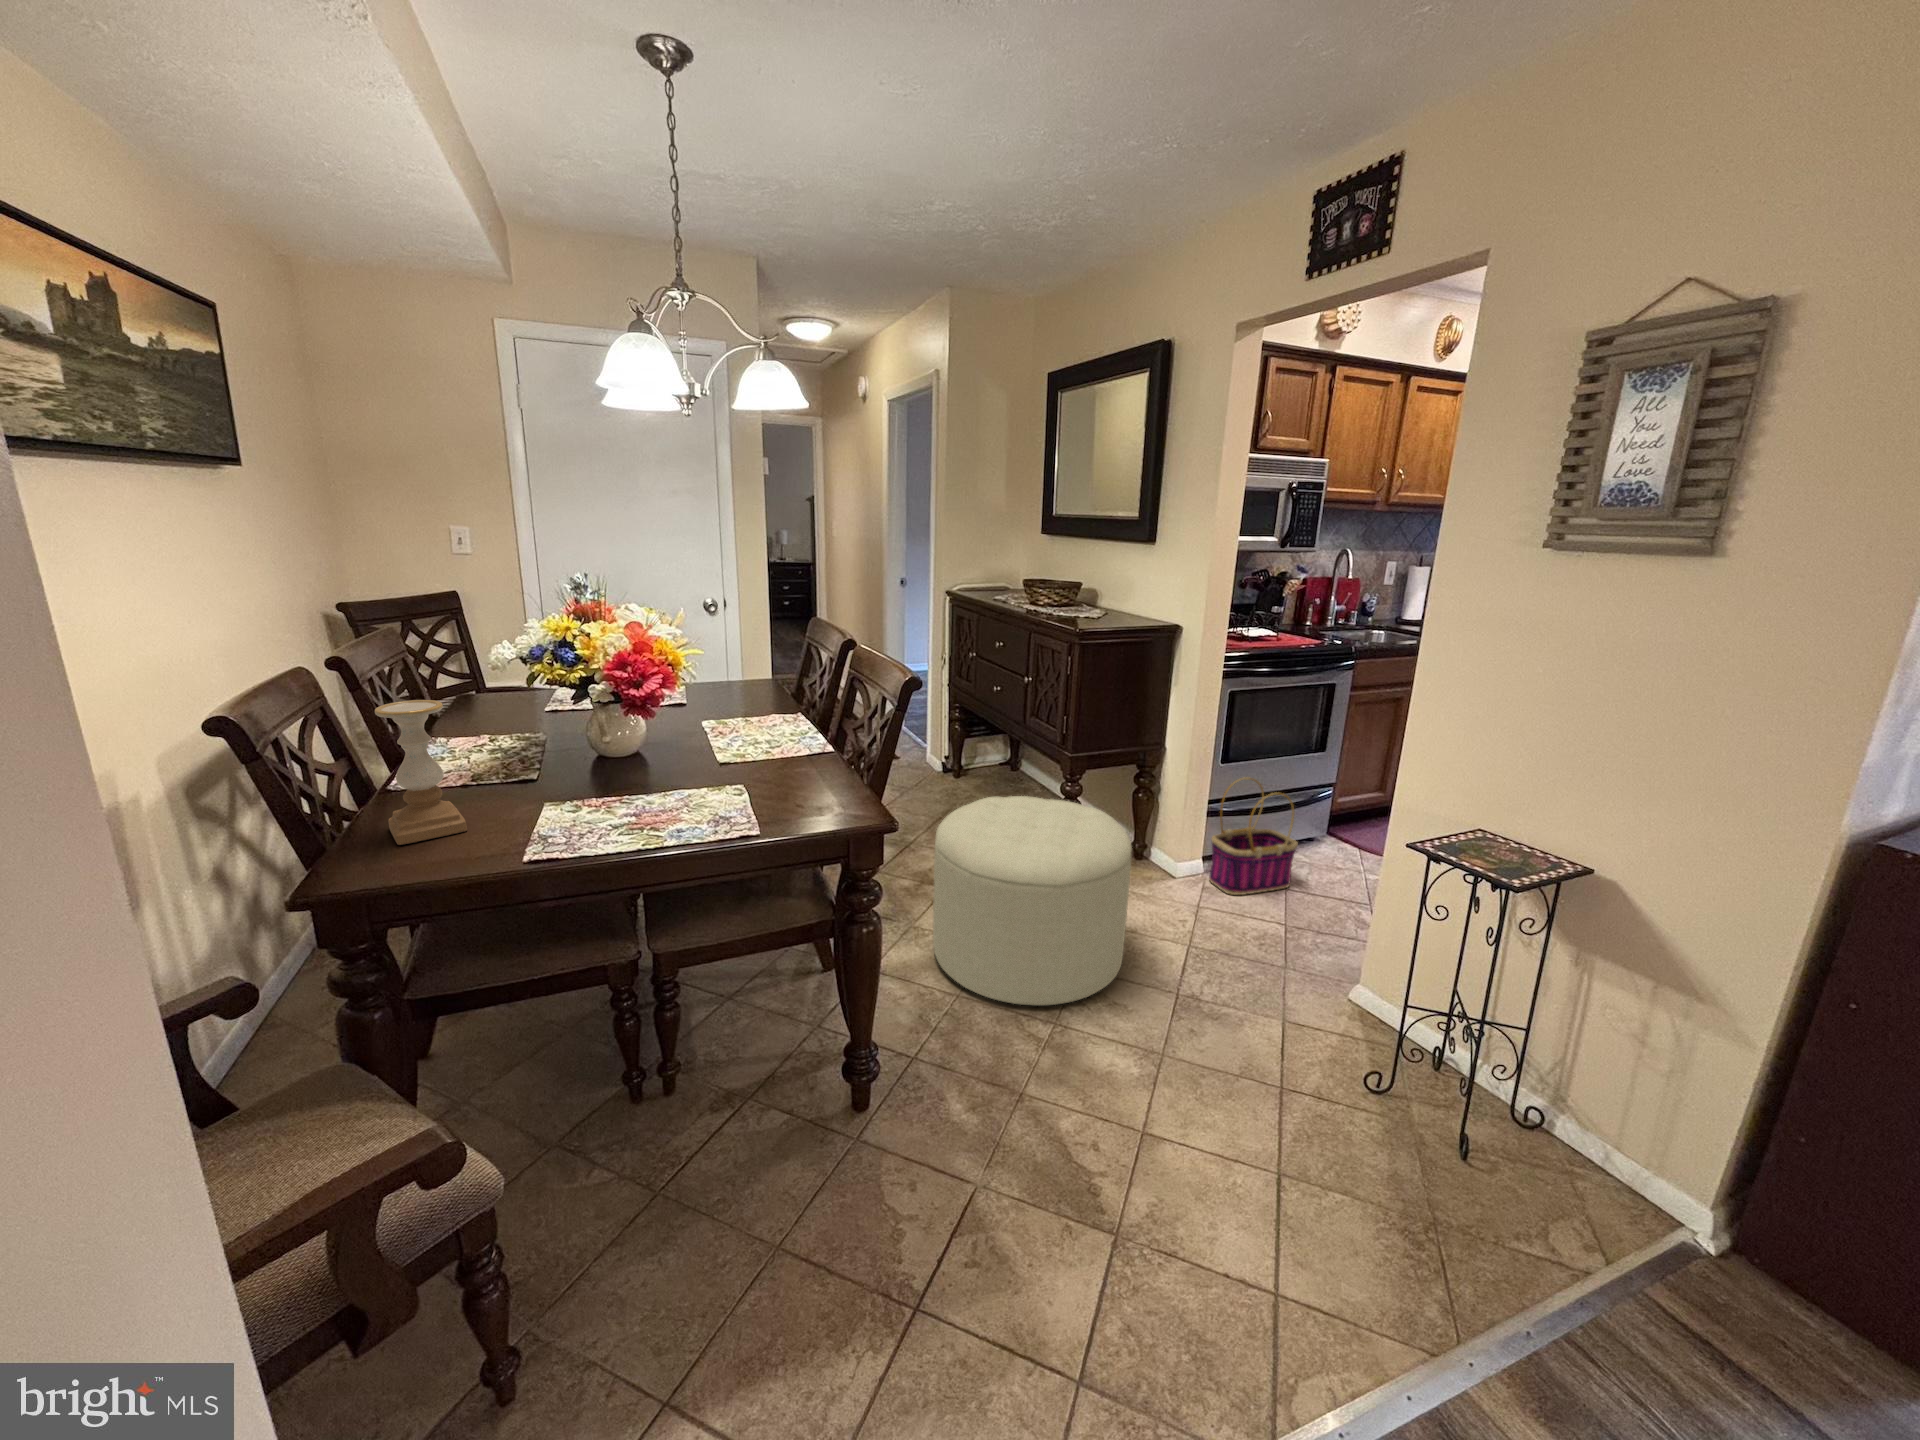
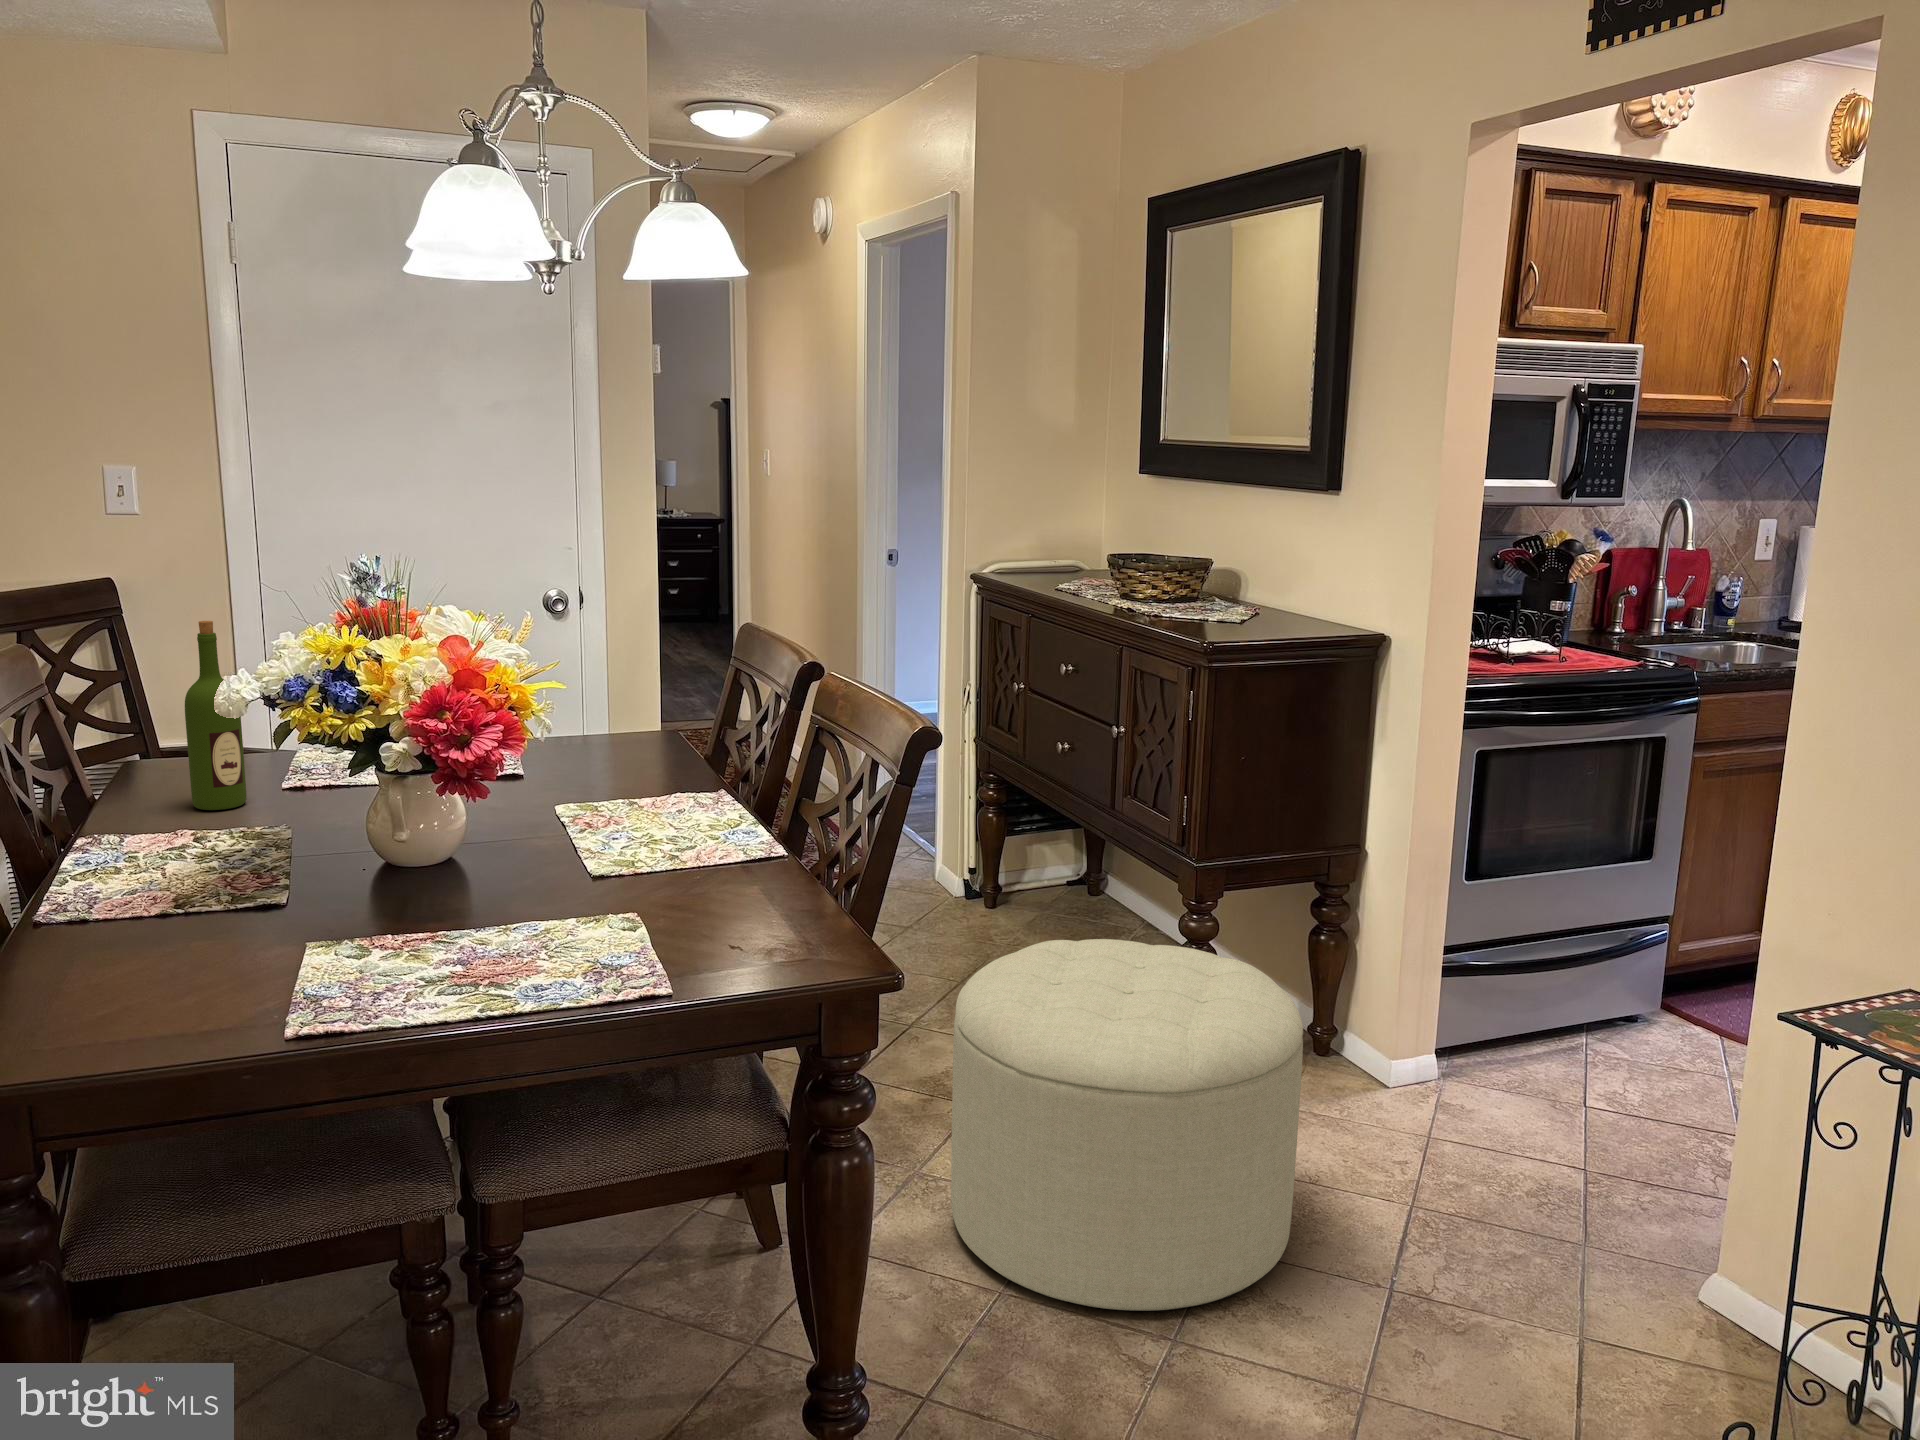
wine bottle: none [485,613,524,723] -> present [185,621,246,810]
candle holder: present [375,700,467,845] -> none [55,768,191,1007]
basket: present [1209,777,1298,895] -> none [1447,907,1607,1121]

